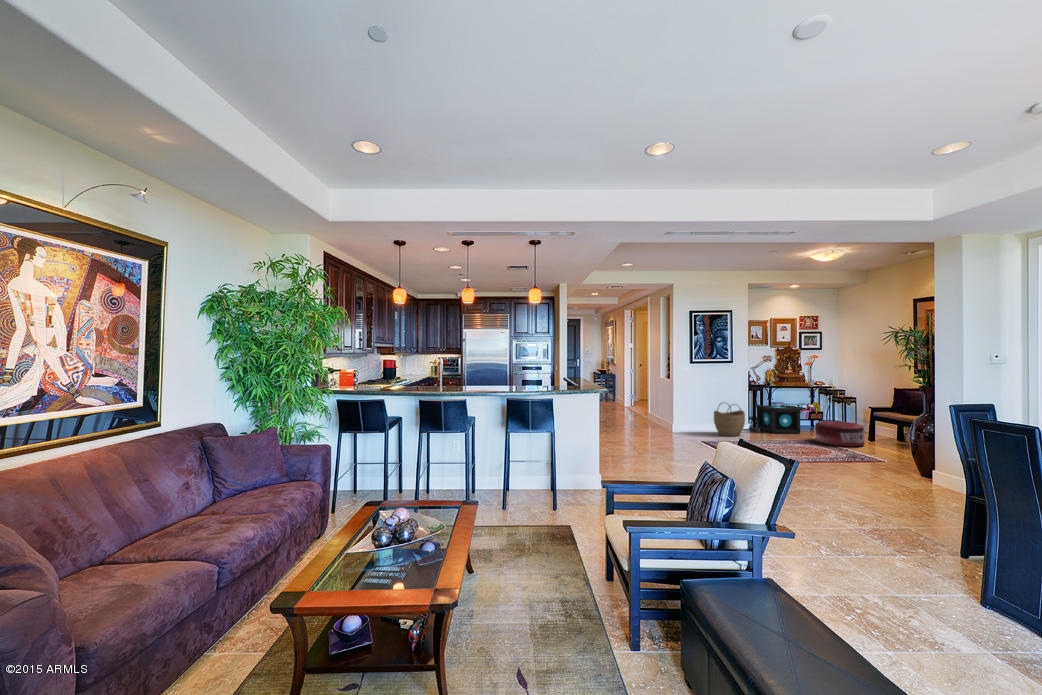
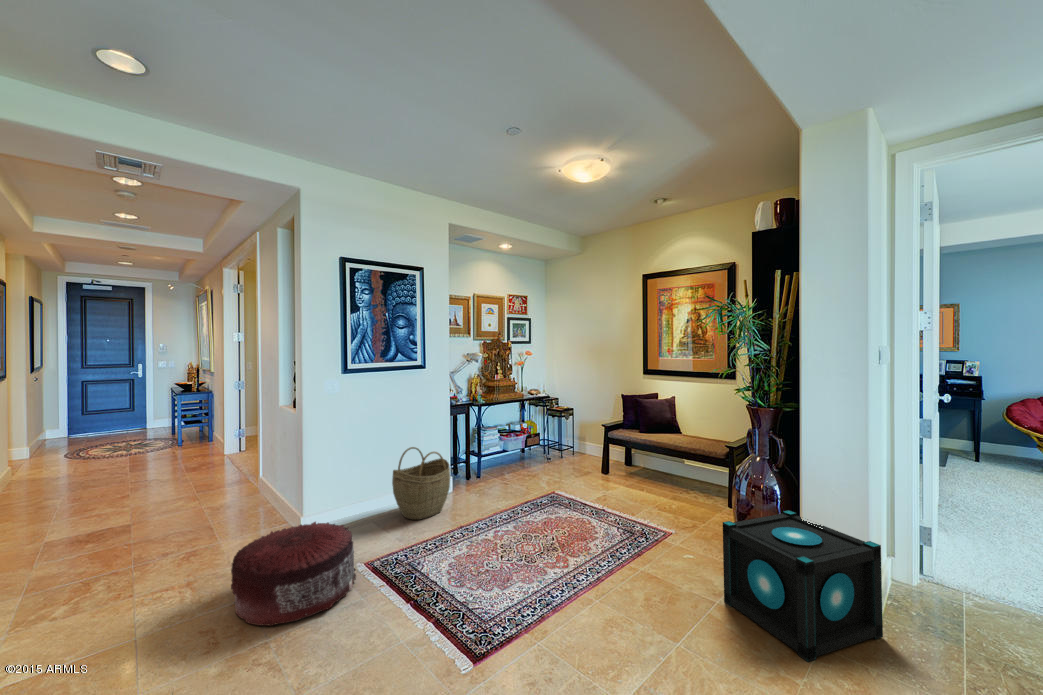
speaker: present [757,405,800,434] -> present [723,510,883,662]
pouf: present [816,421,865,446] -> present [231,522,356,626]

